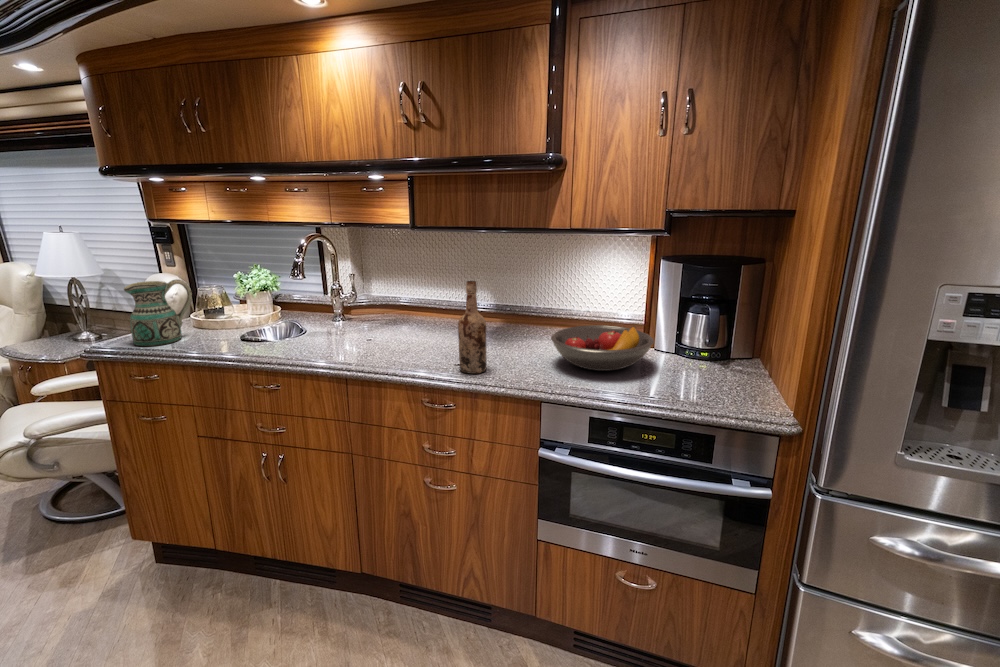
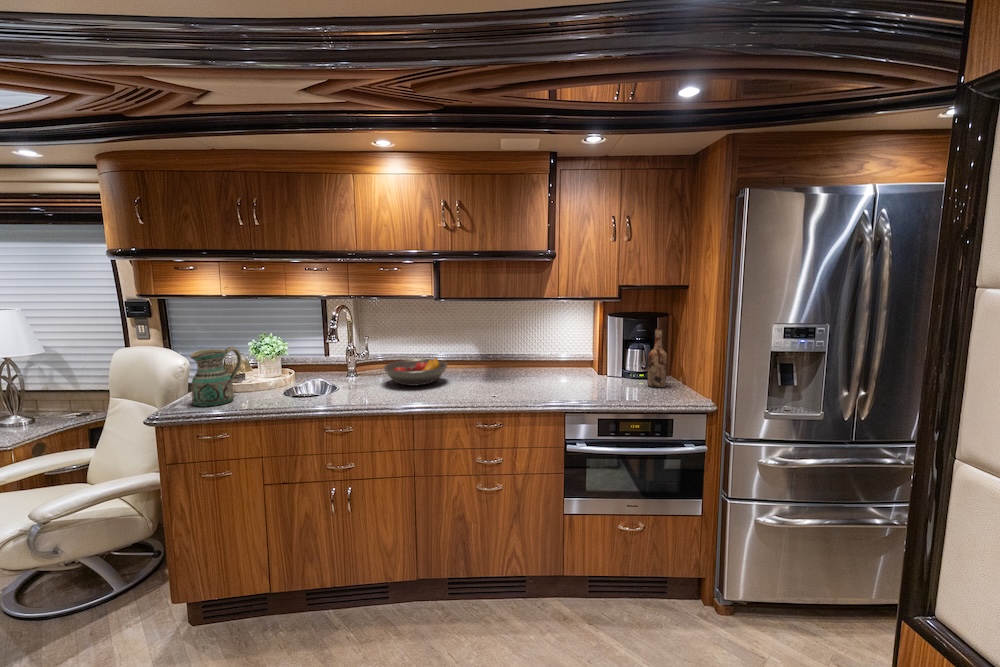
wine bottle: present [458,281,487,374] -> present [648,329,667,388]
fruit bowl: present [551,325,654,371] -> present [384,358,448,386]

